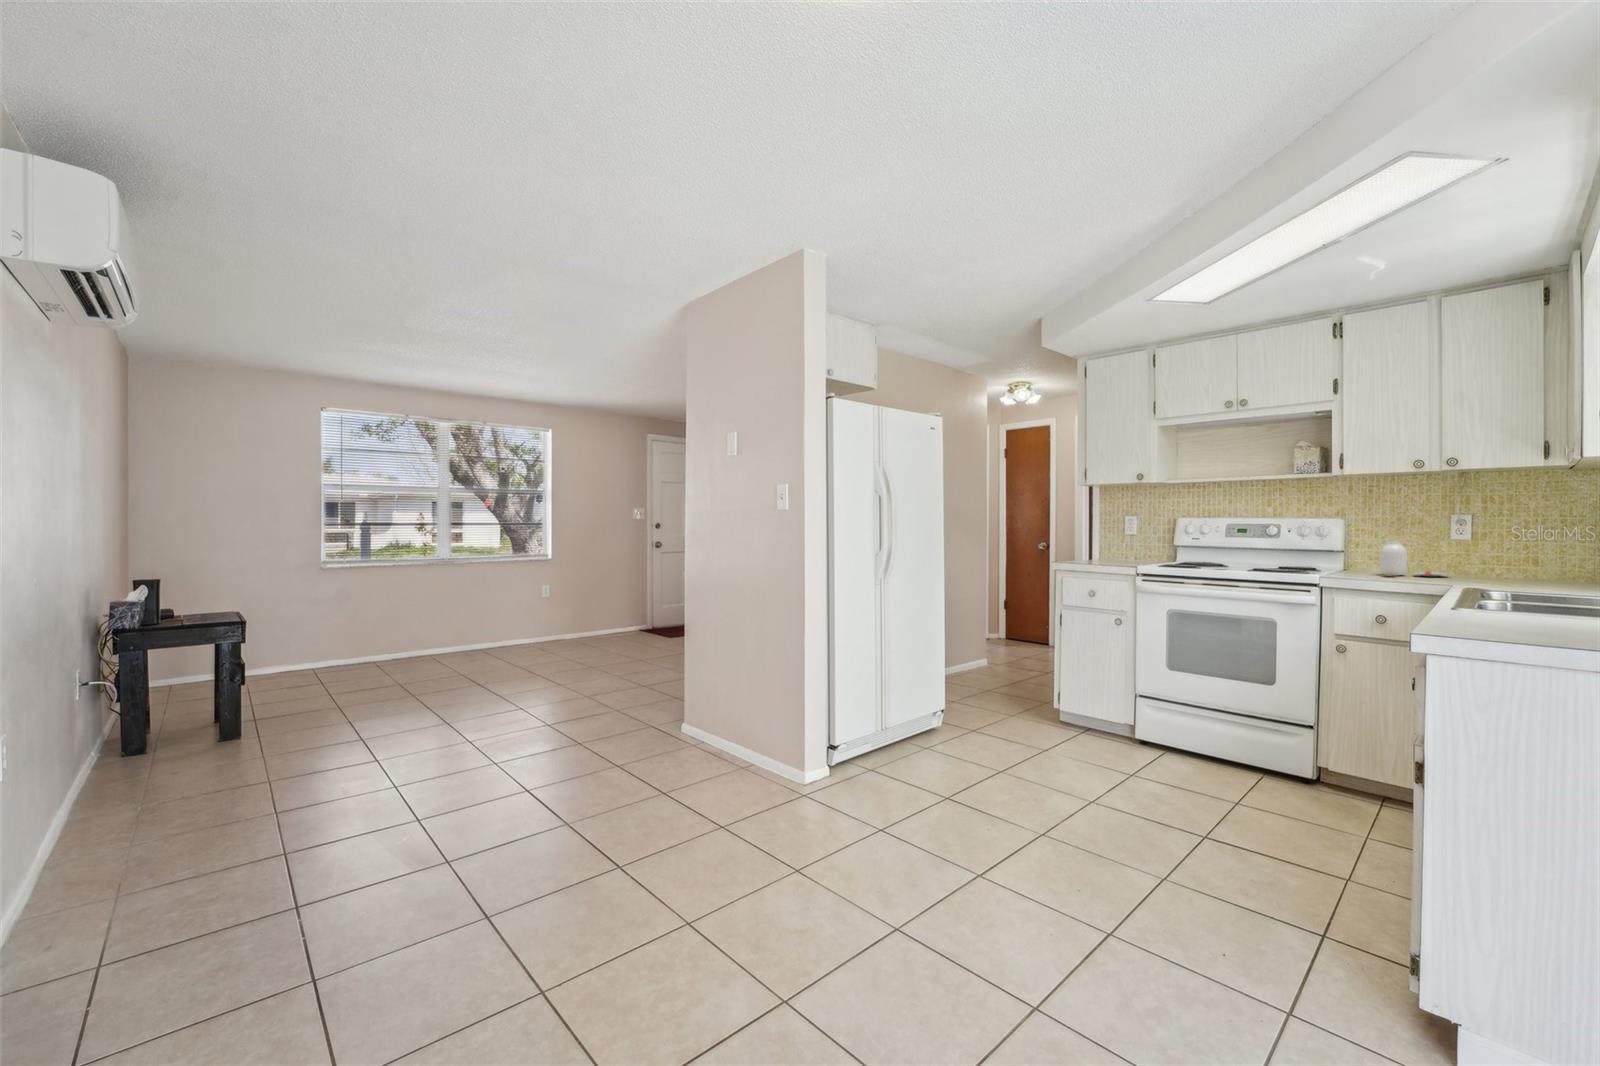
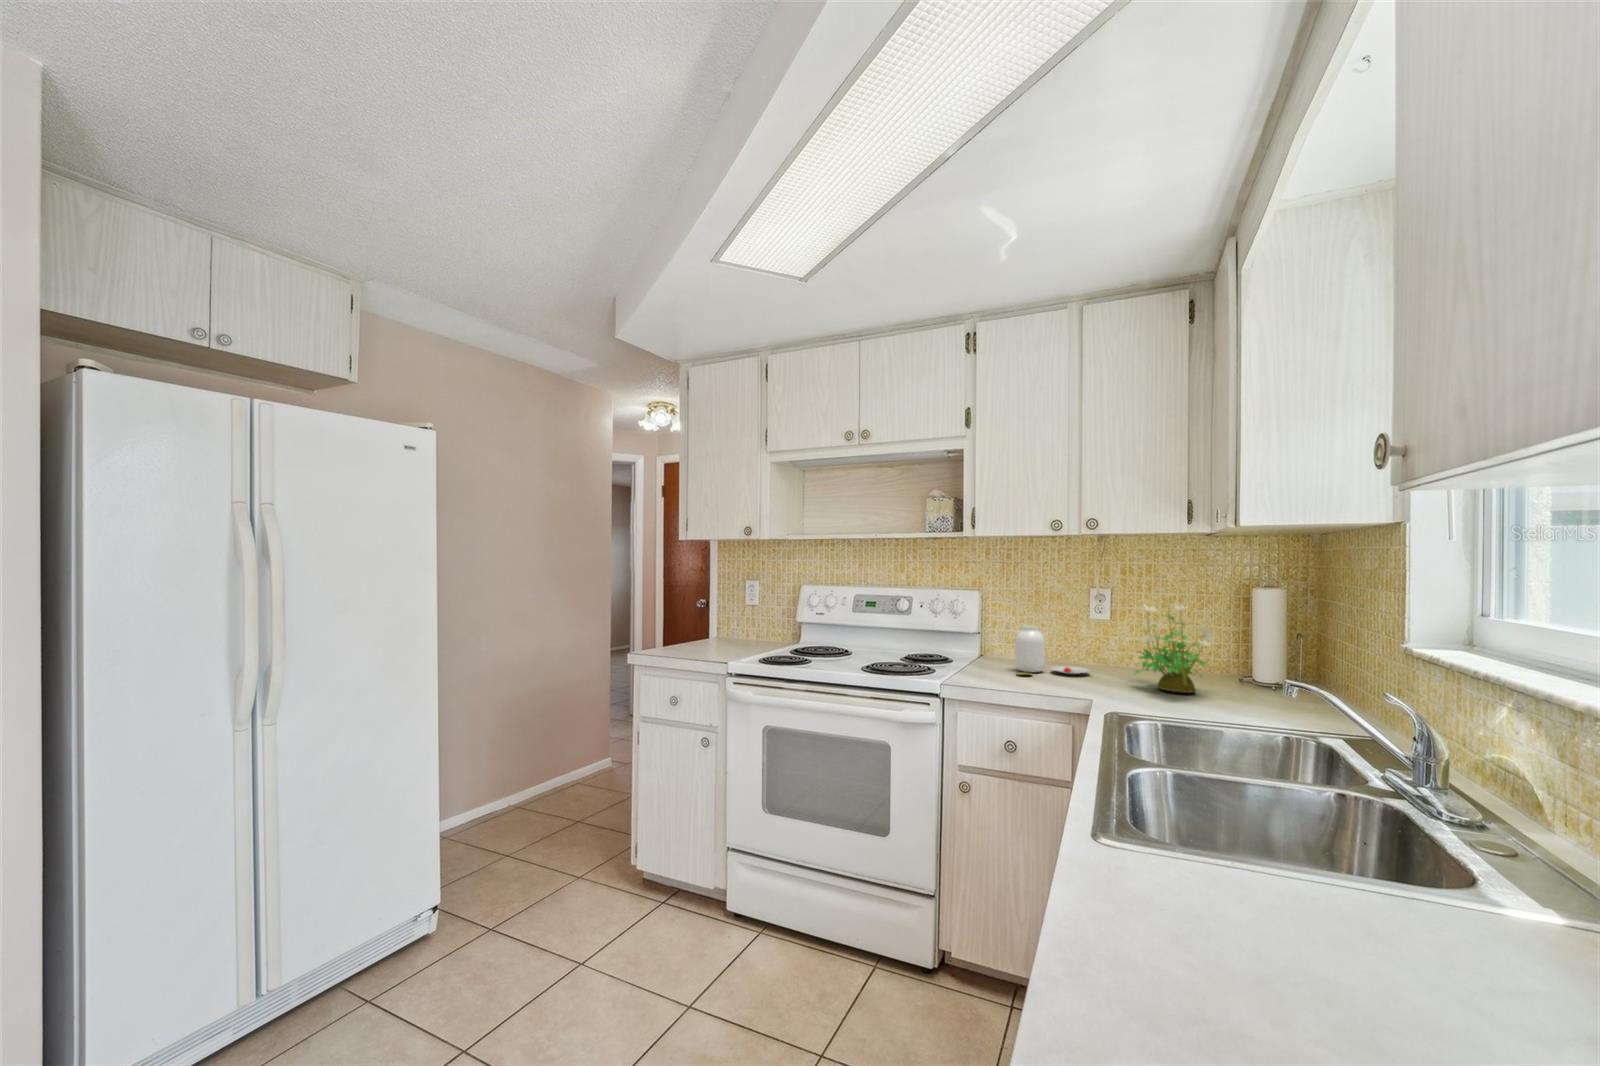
potted plant: none [1487,510,1566,583] -> present [1135,593,1215,693]

